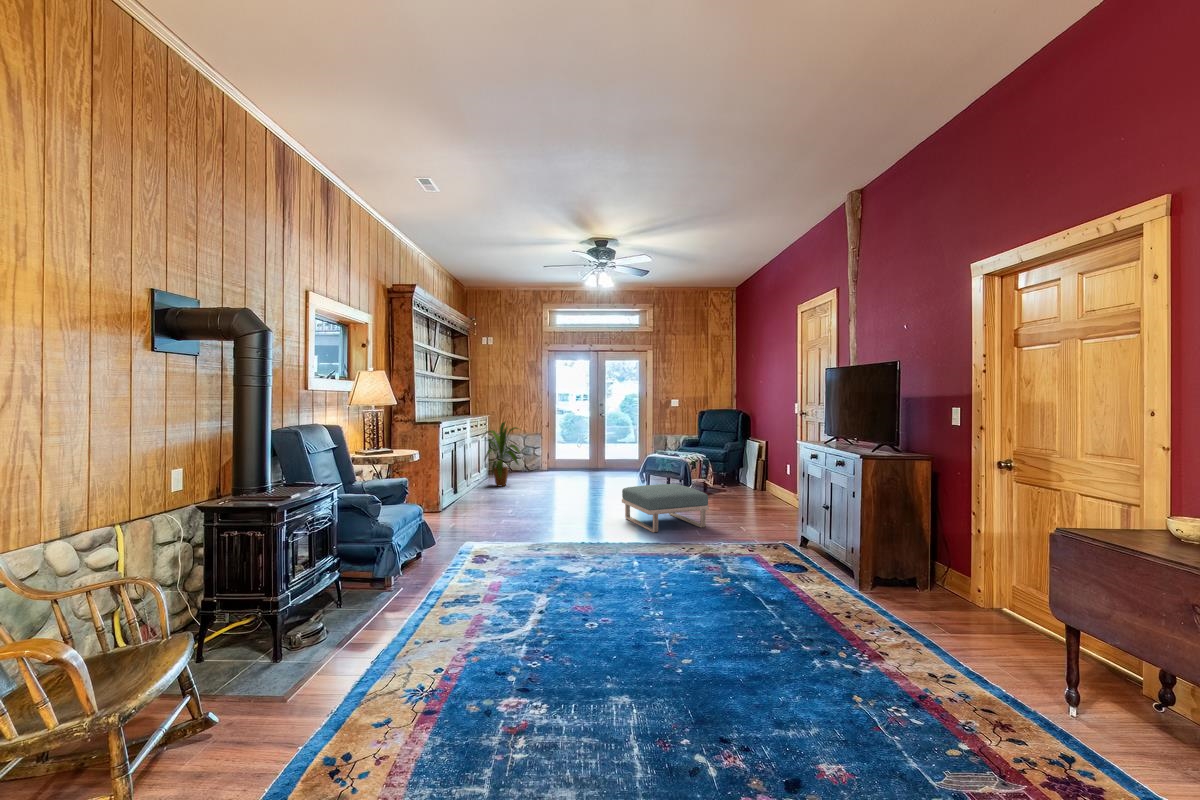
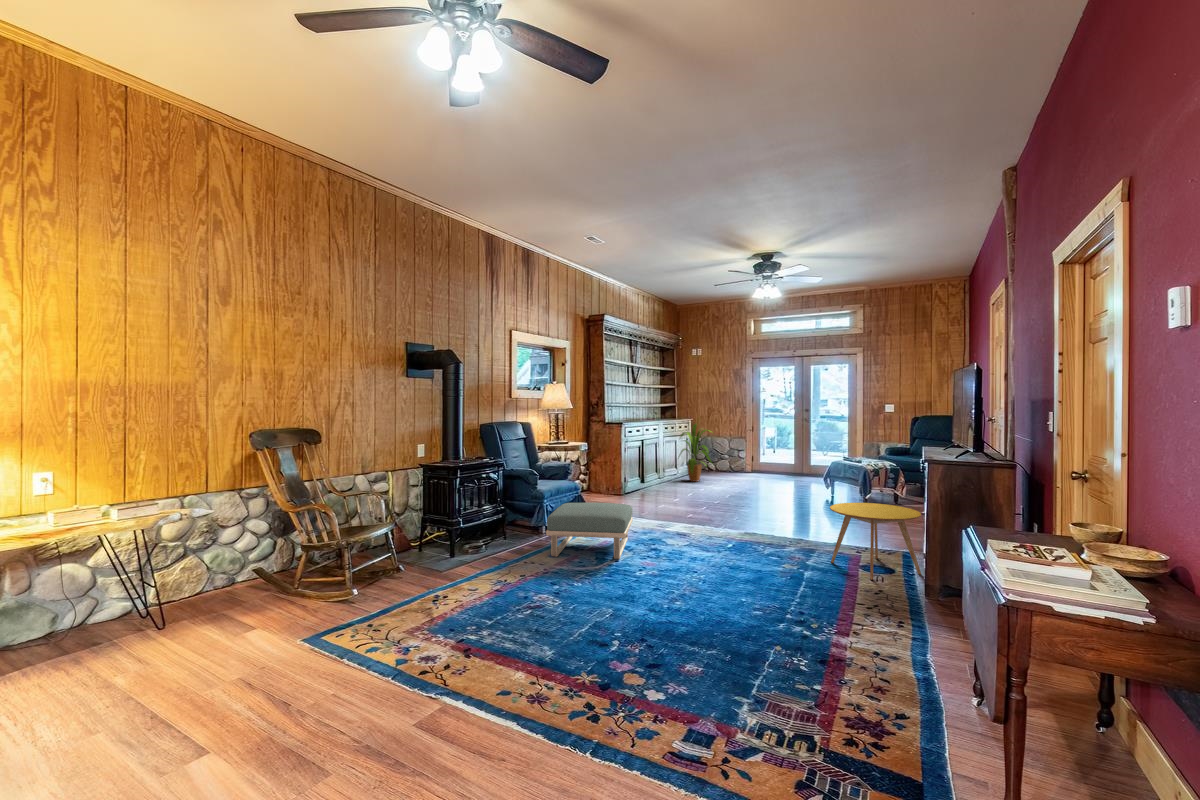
footstool: present [622,484,709,533] -> present [546,503,633,559]
side table: none [744,501,832,582] -> present [830,503,921,580]

